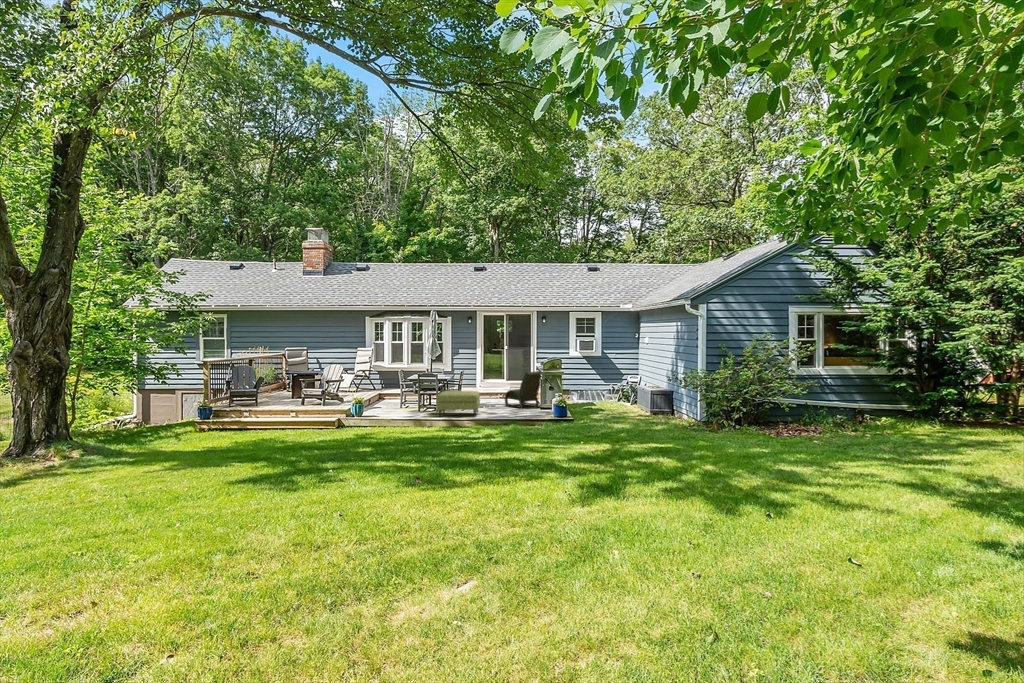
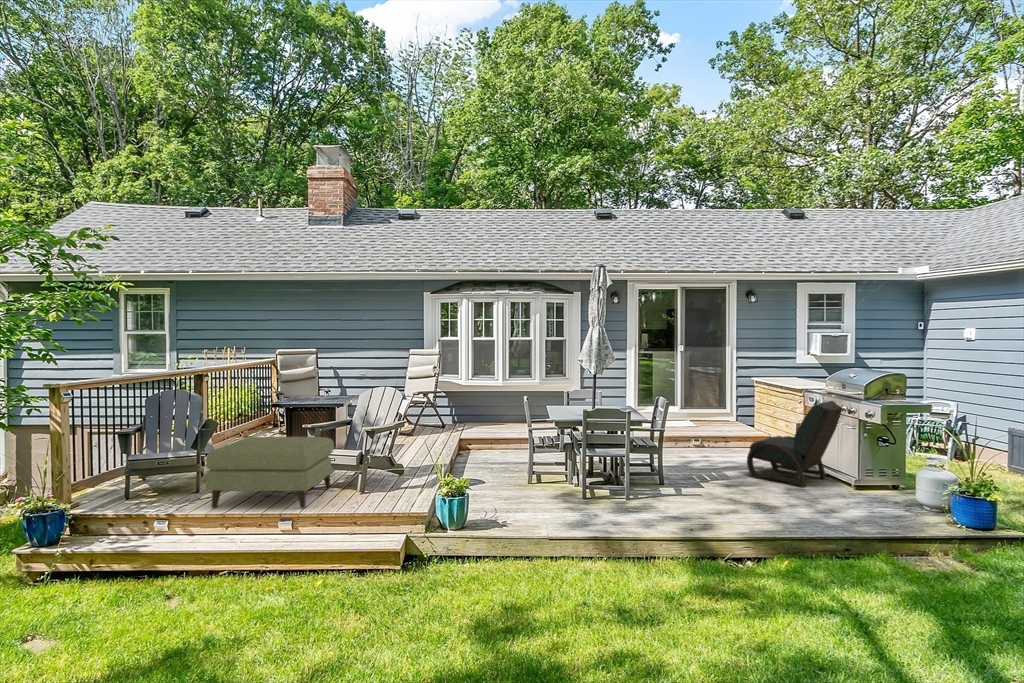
ottoman: present [437,391,480,417] -> present [206,437,335,508]

